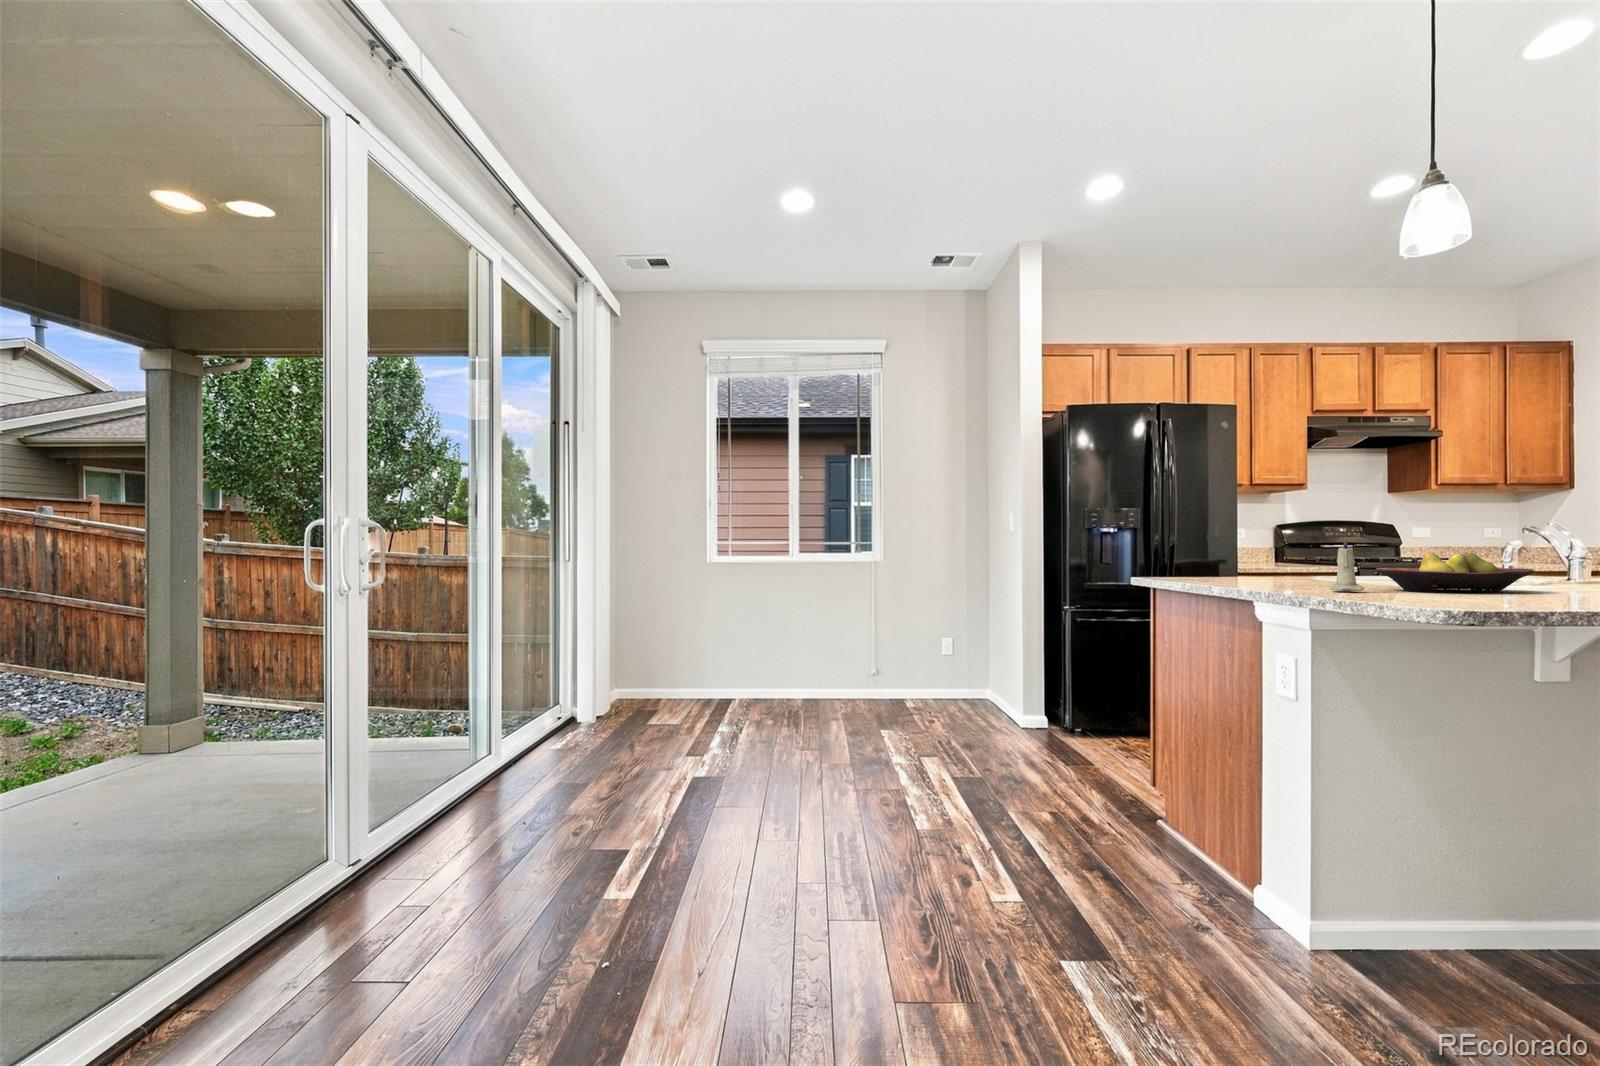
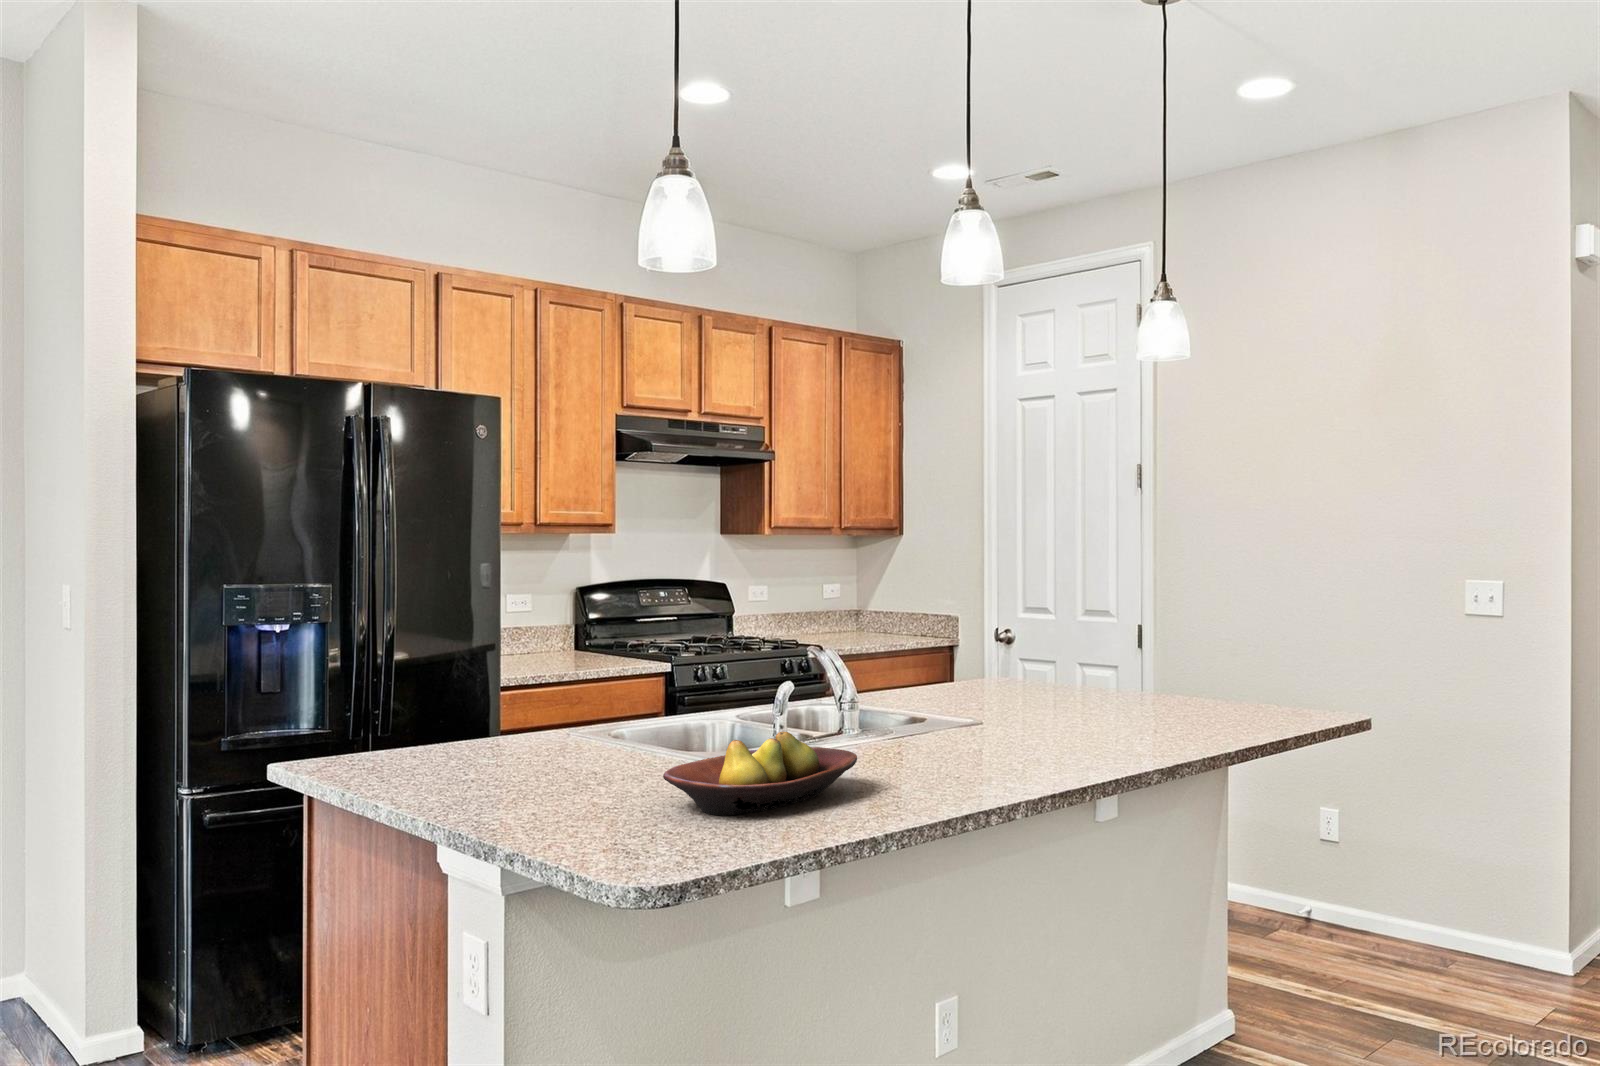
candle: present [1329,537,1364,591] -> none [589,734,641,840]

